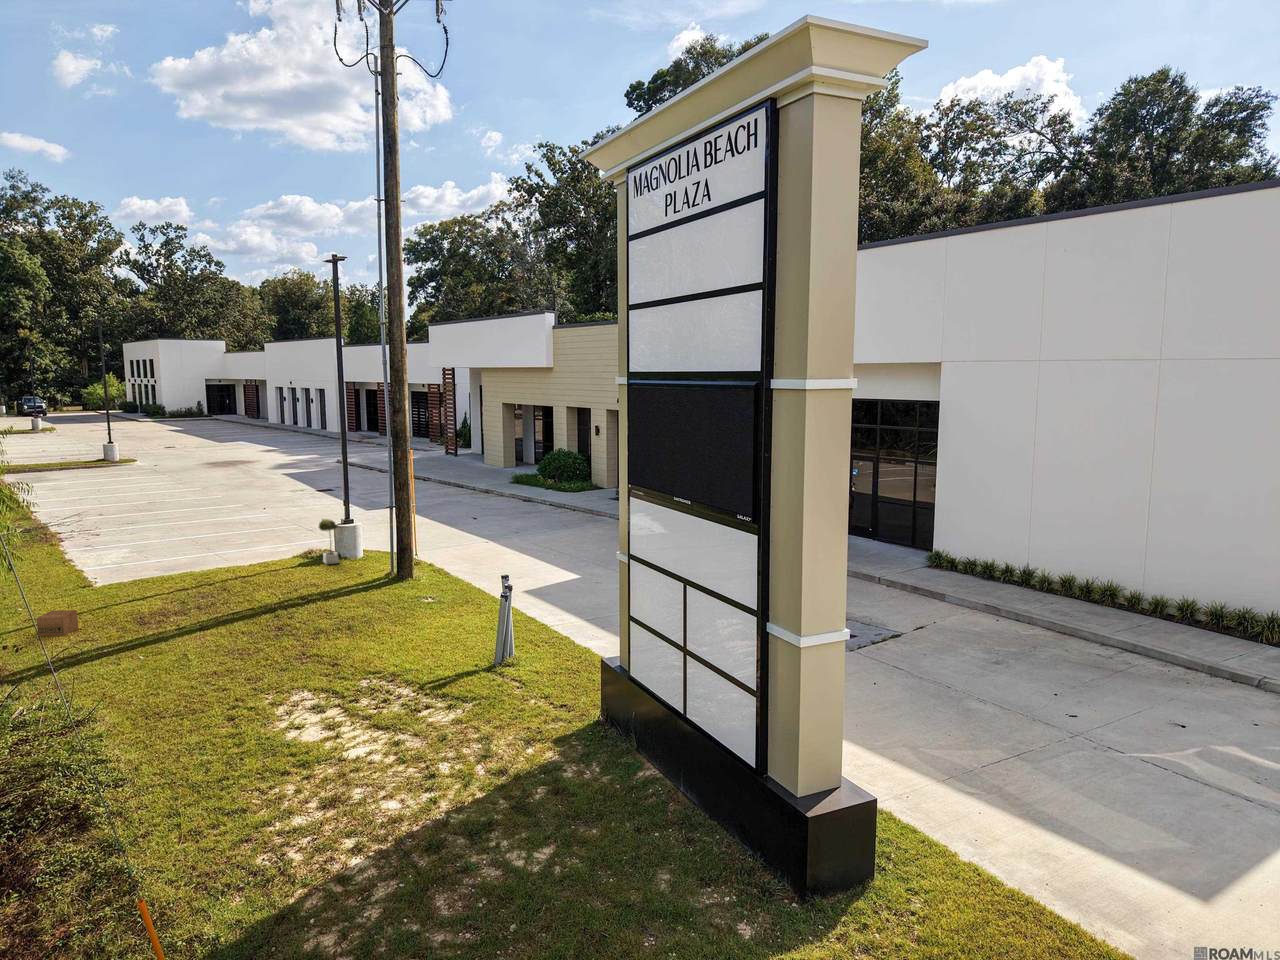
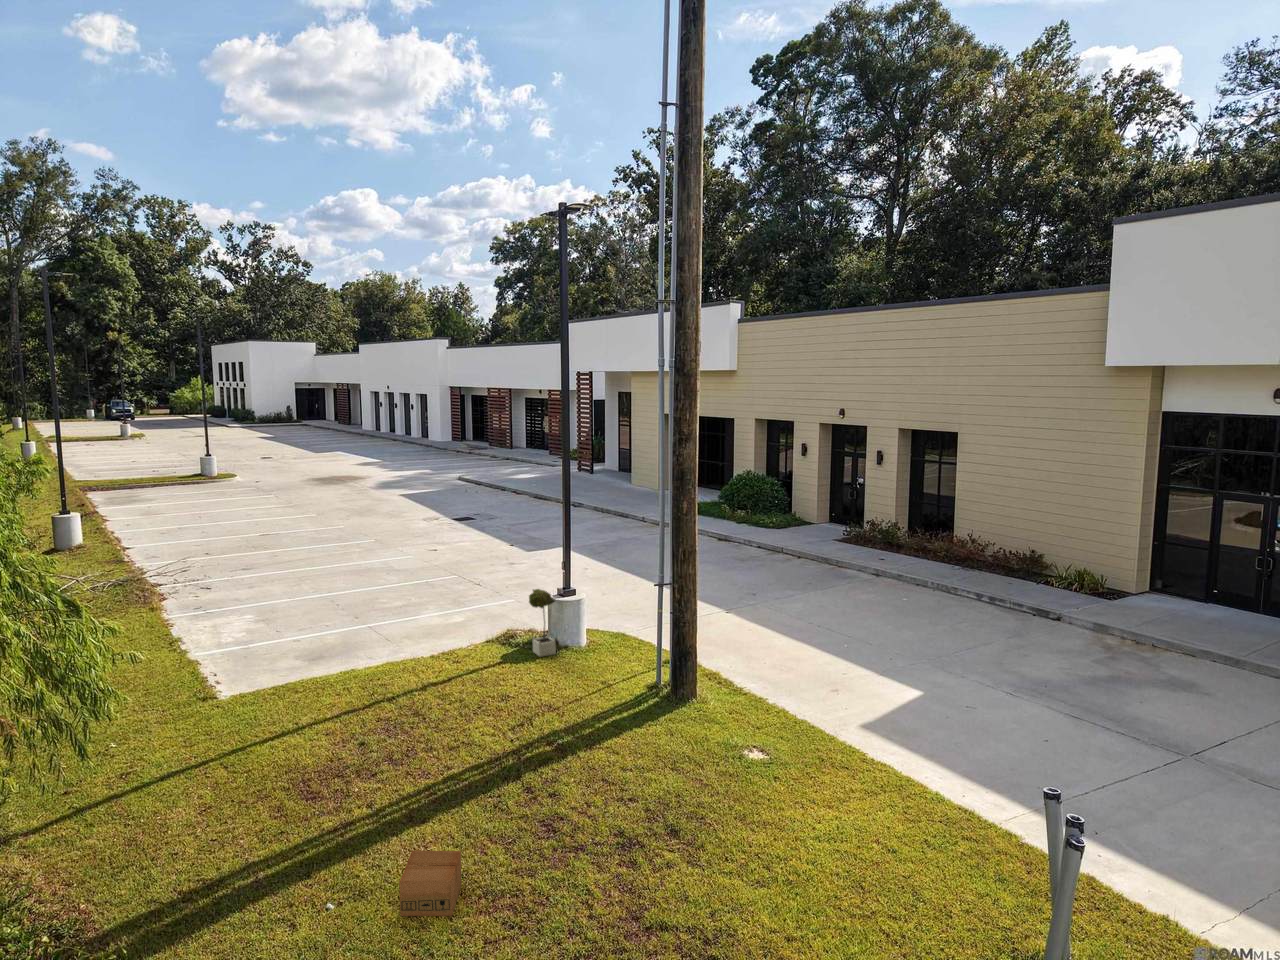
cardboard box: present [37,610,78,636] -> present [399,851,462,916]

